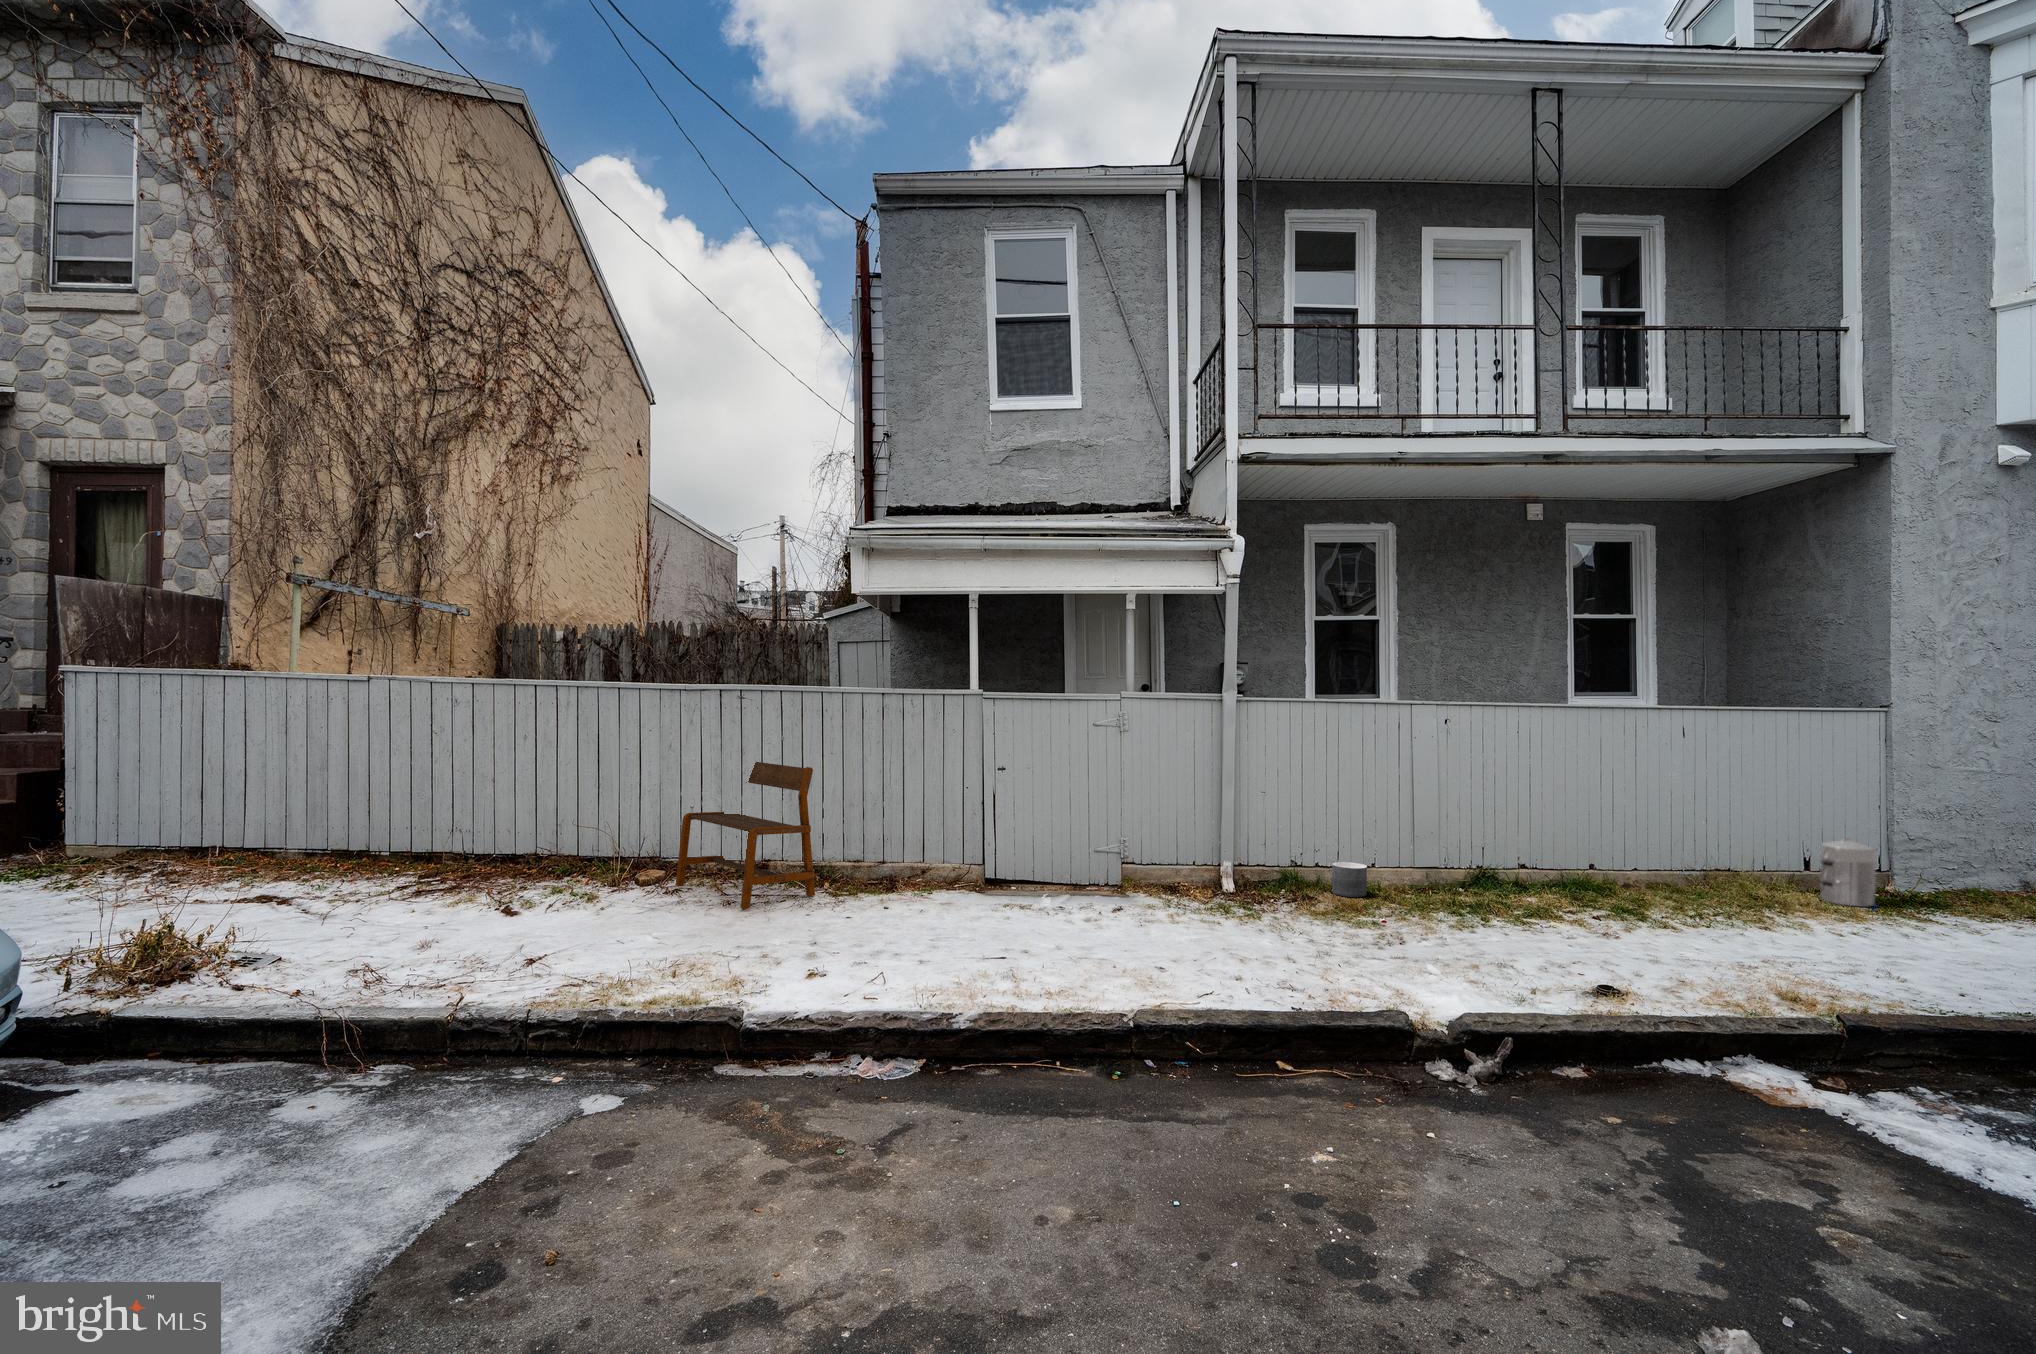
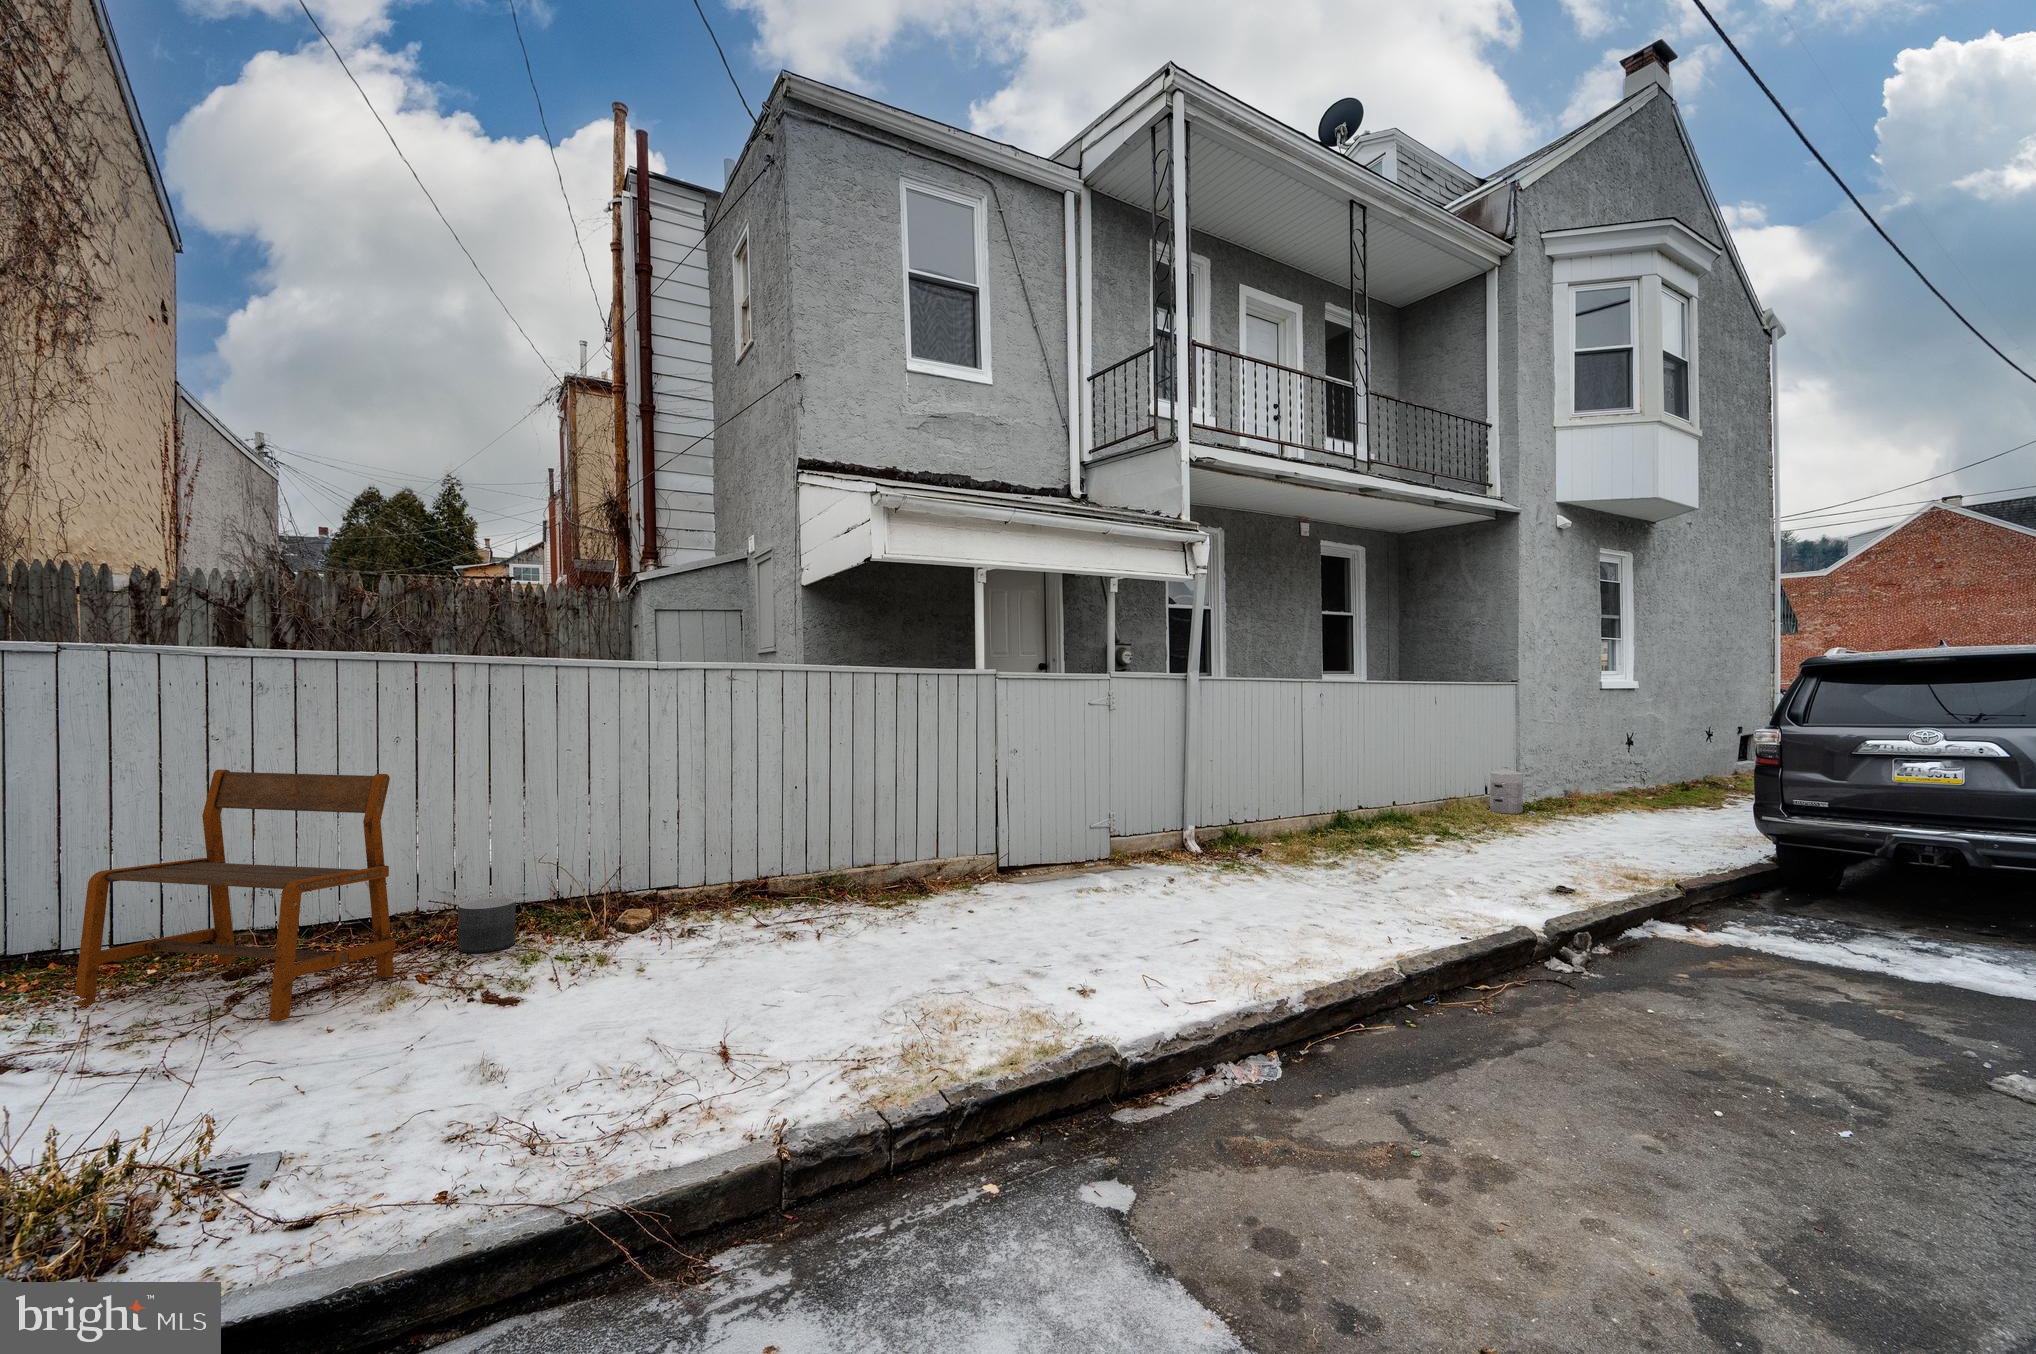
bench: present [676,762,815,909] -> present [74,769,395,1022]
planter: present [1332,862,1367,897] -> present [458,897,516,953]

